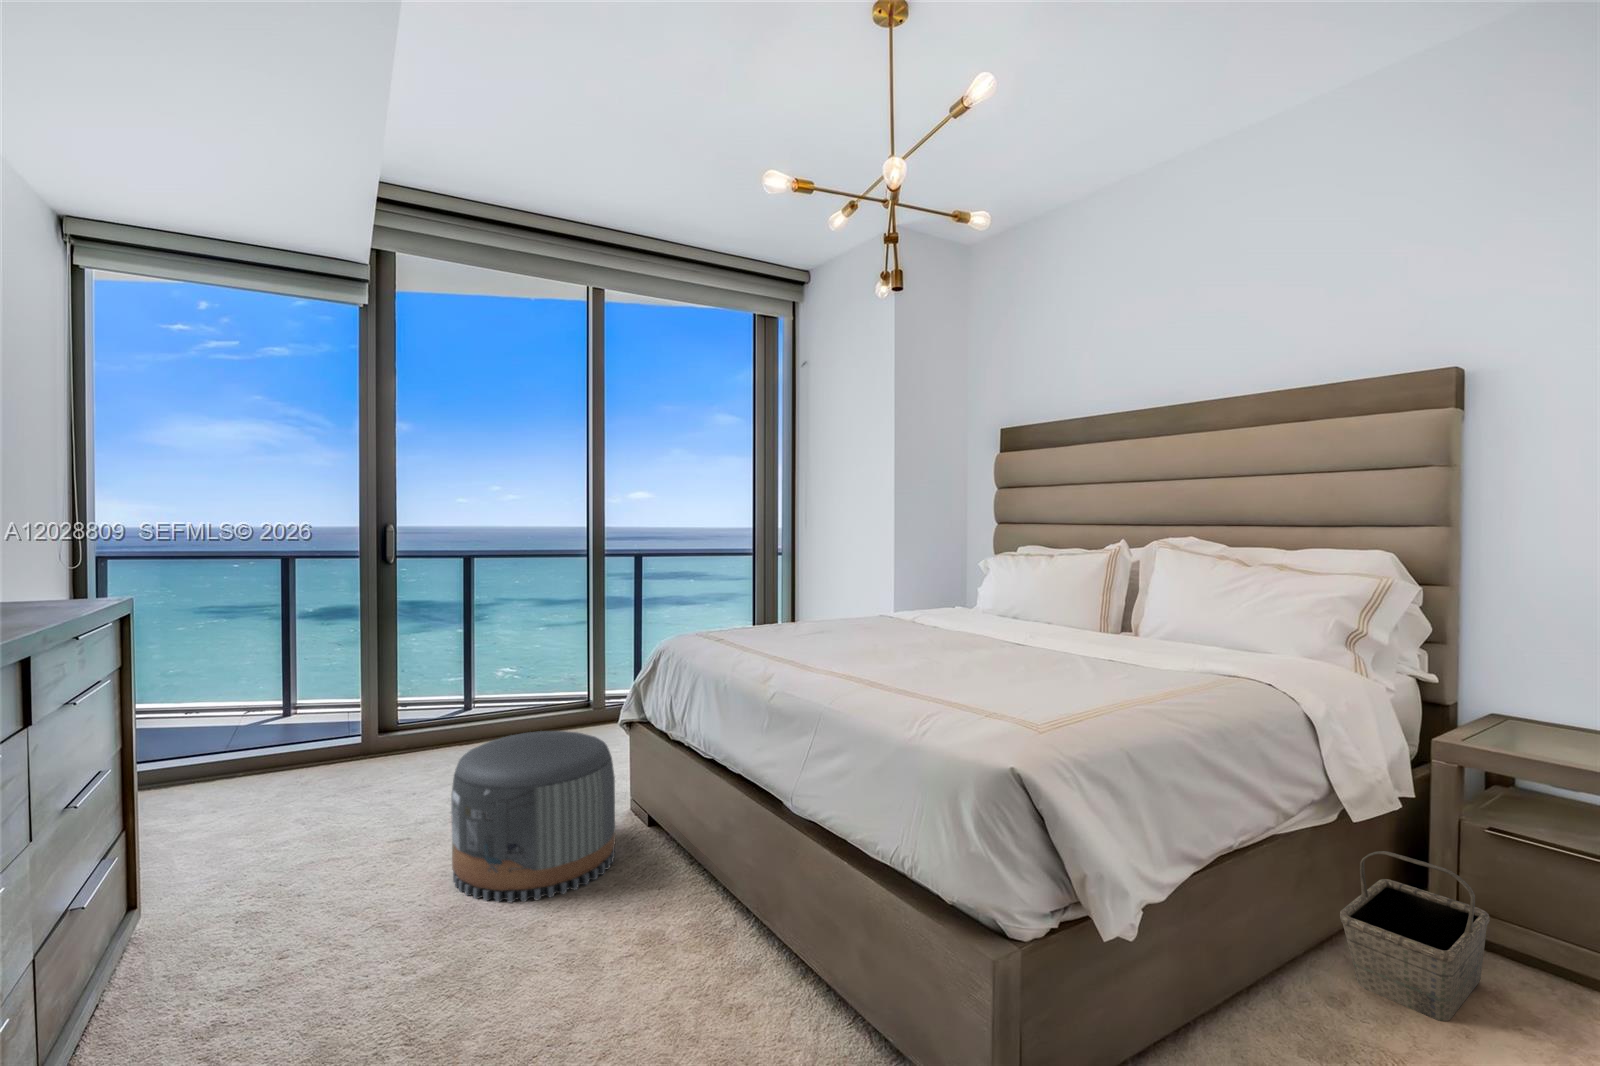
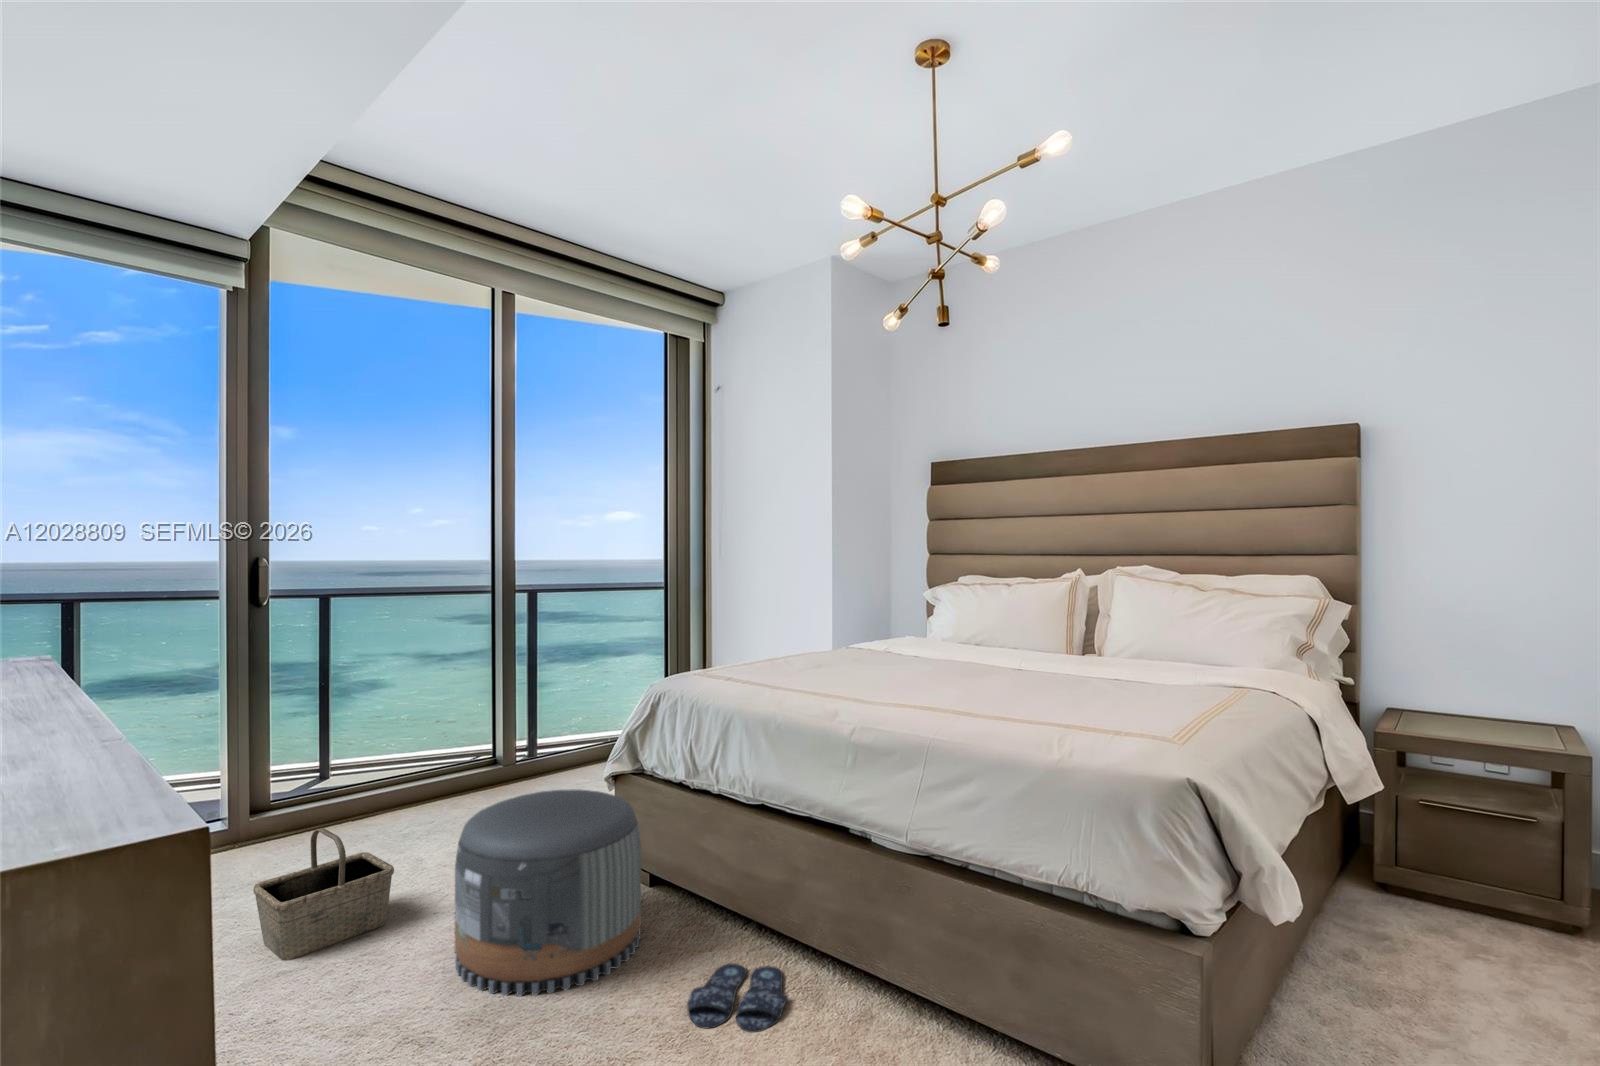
basket: present [1340,851,1490,1021] -> present [253,828,394,960]
slippers: none [600,900,705,962] -> present [688,964,788,1032]

